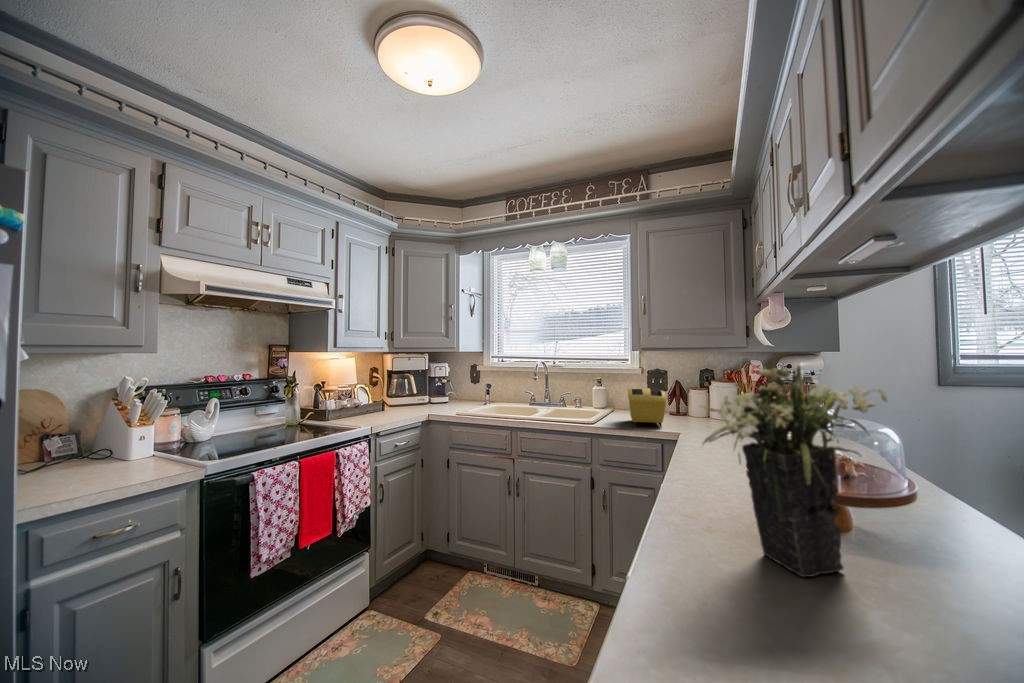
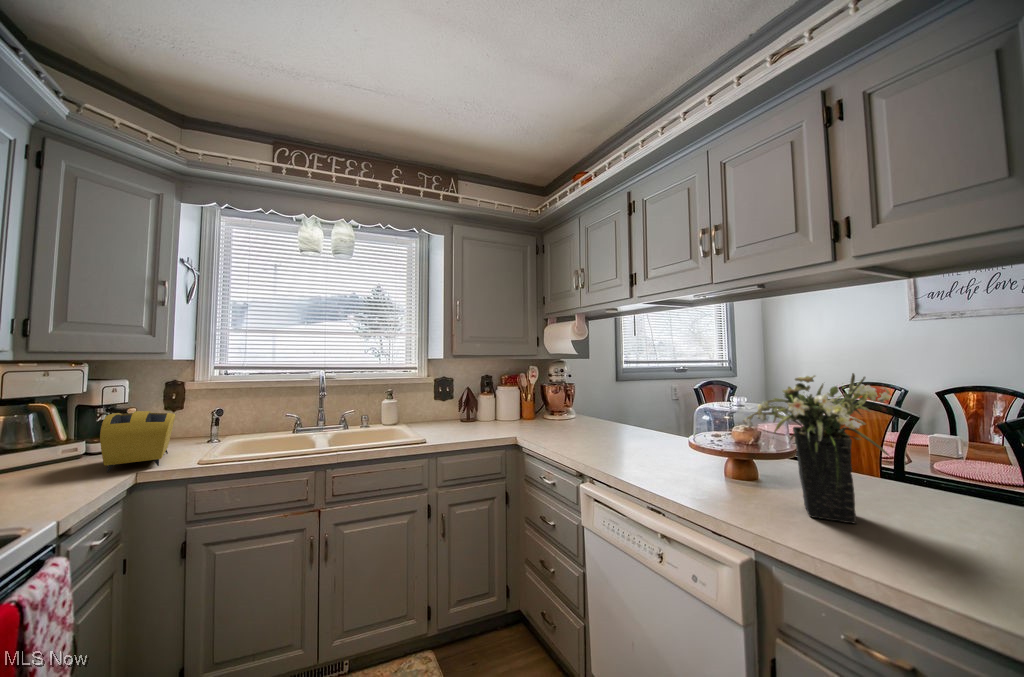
toaster: present [628,388,666,427] -> present [100,411,175,472]

